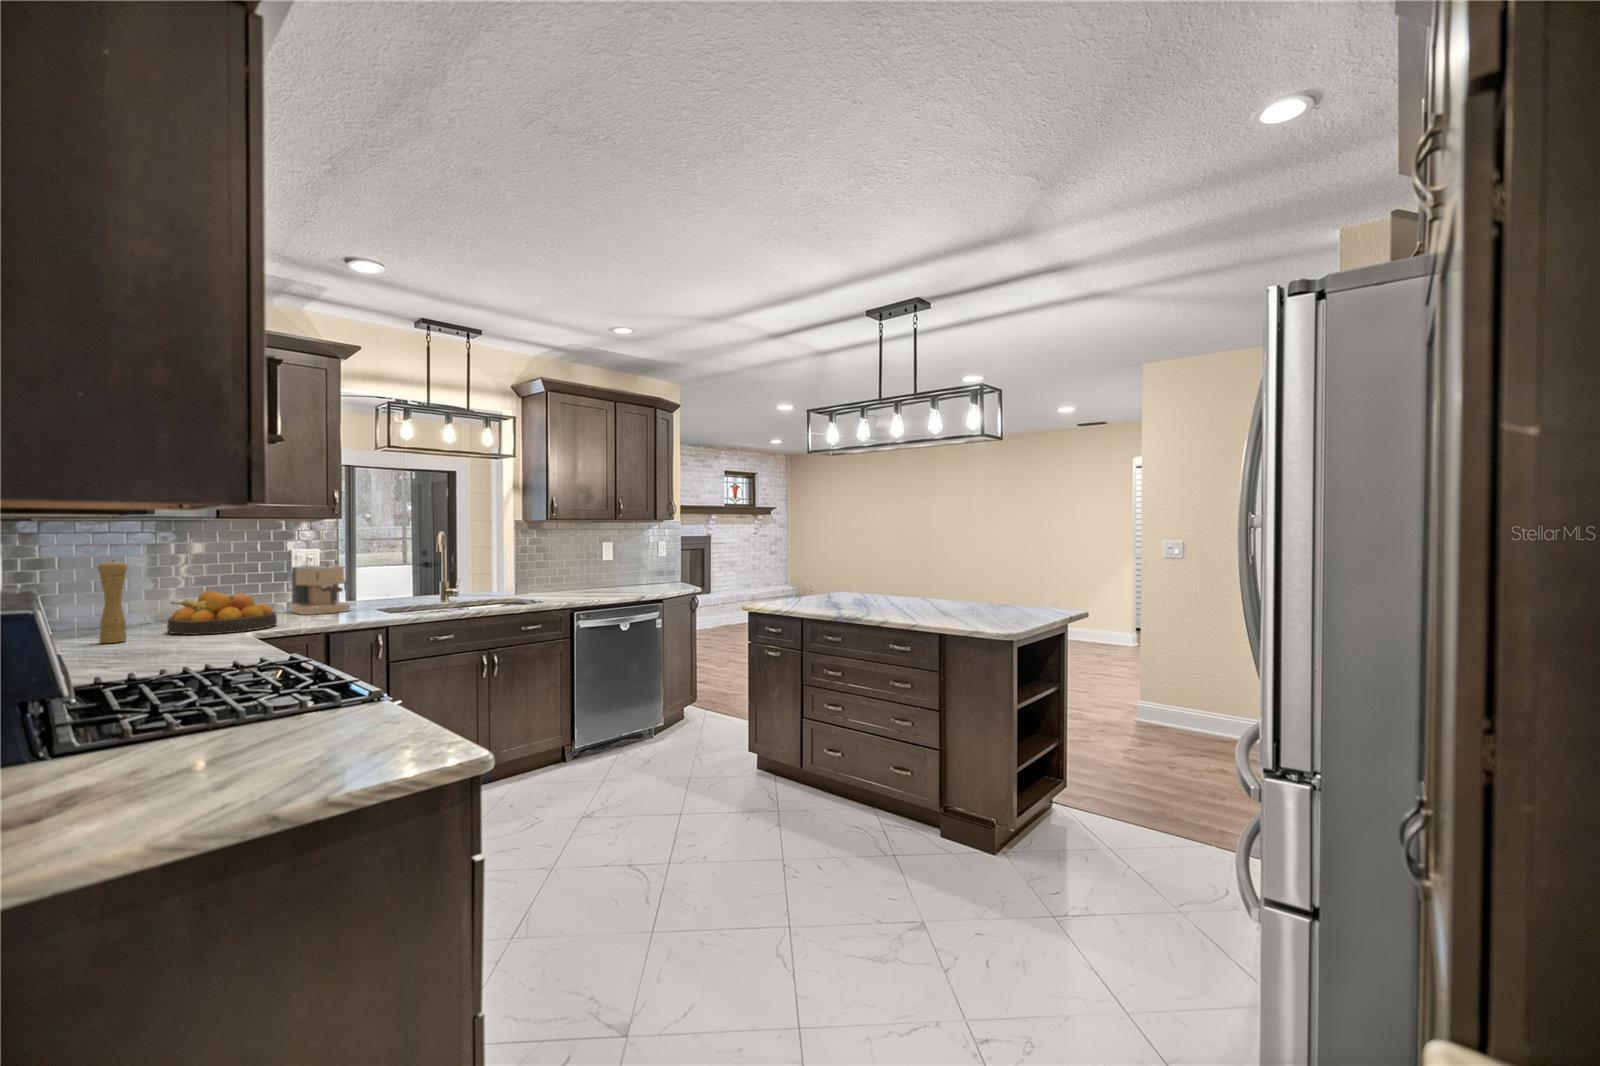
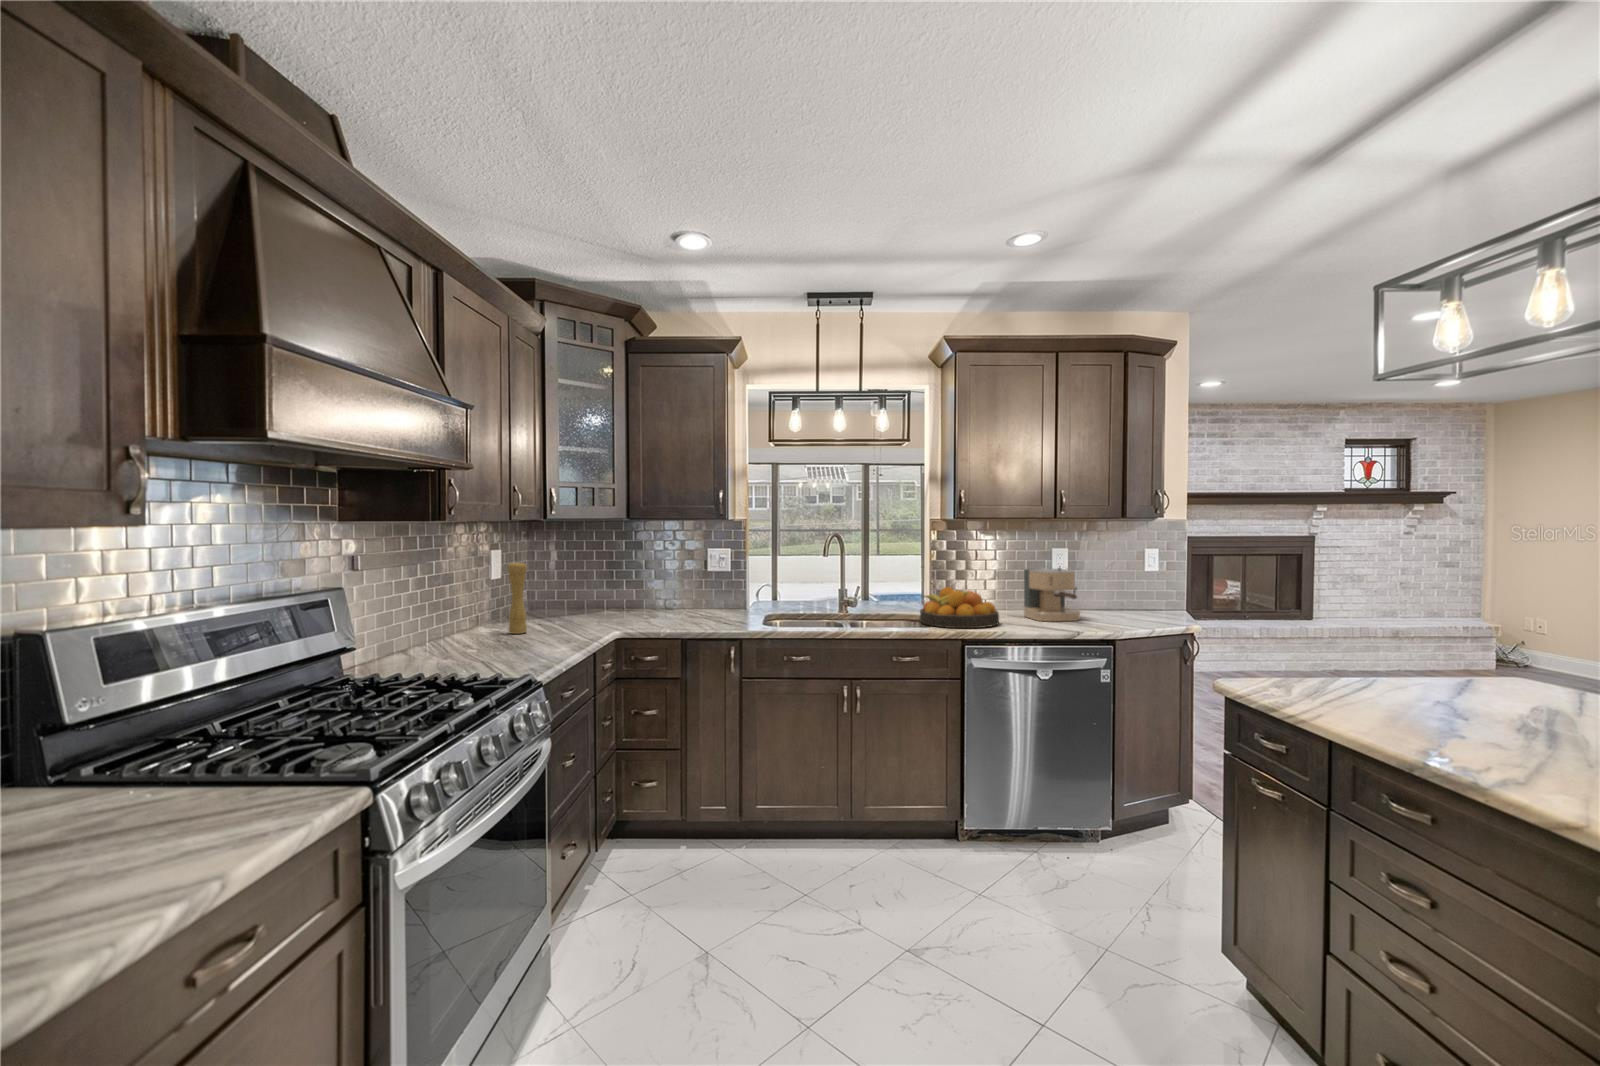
coffee maker: present [291,564,350,615] -> present [1024,568,1080,622]
fruit bowl: present [167,591,277,635] -> present [920,587,999,628]

